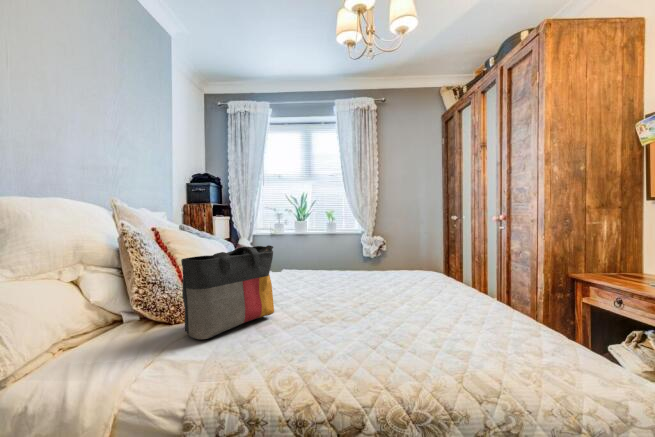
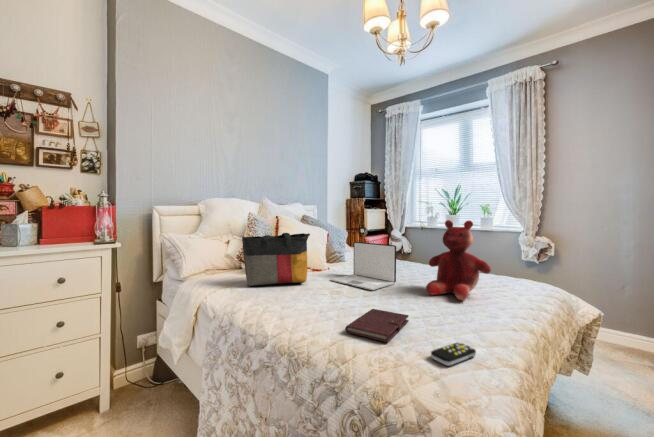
teddy bear: none [382,223,439,297] -> present [426,220,491,300]
laptop: none [288,252,356,305] -> present [331,242,396,290]
notebook: none [413,321,497,358] -> present [345,309,409,342]
remote control: none [527,332,566,356] -> present [431,342,476,366]

